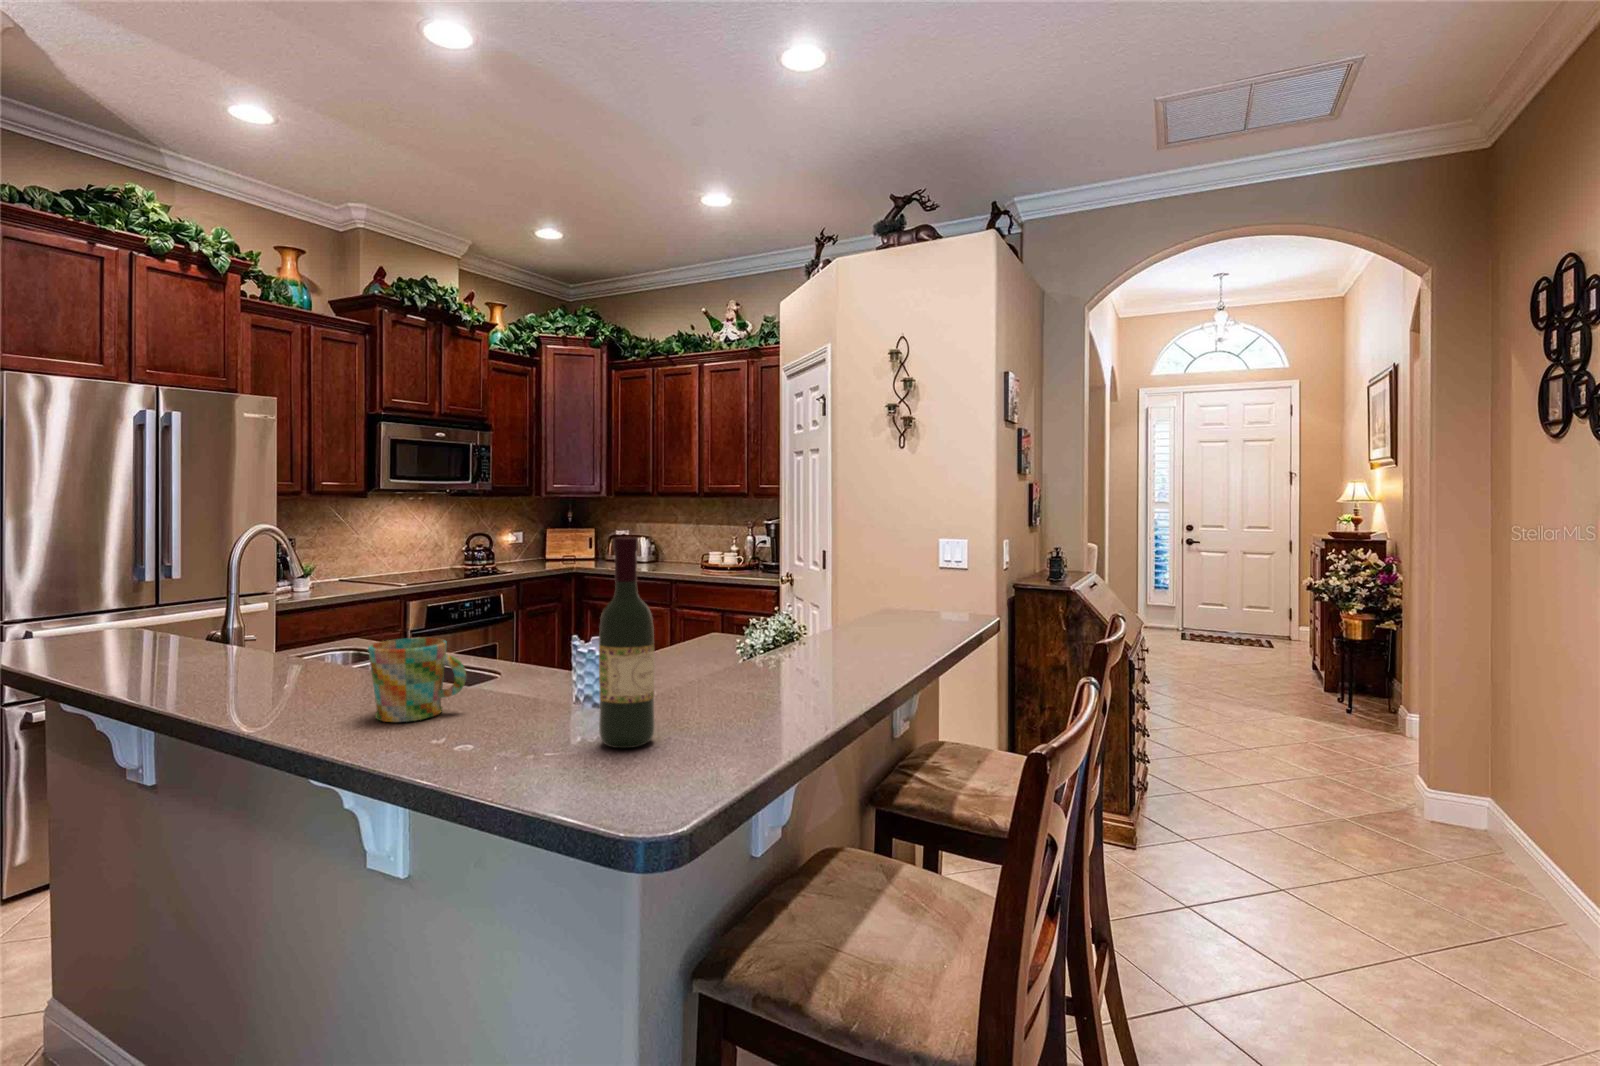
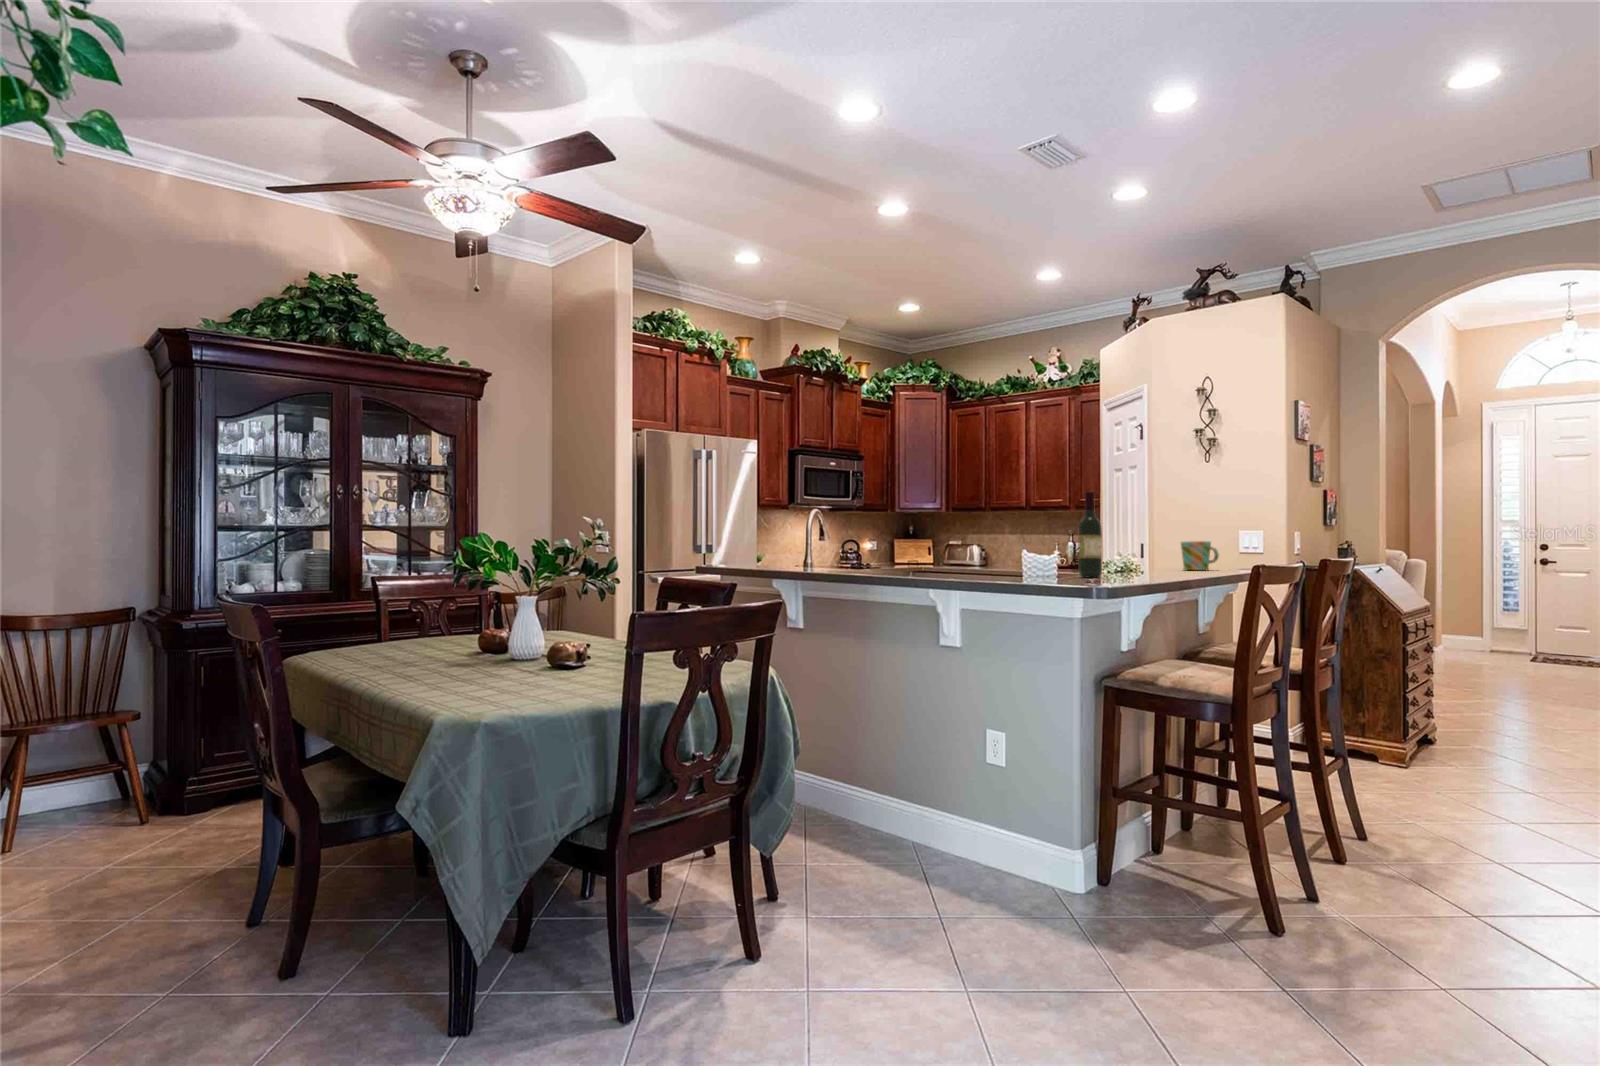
mug: present [368,638,466,722] -> present [1181,541,1219,570]

